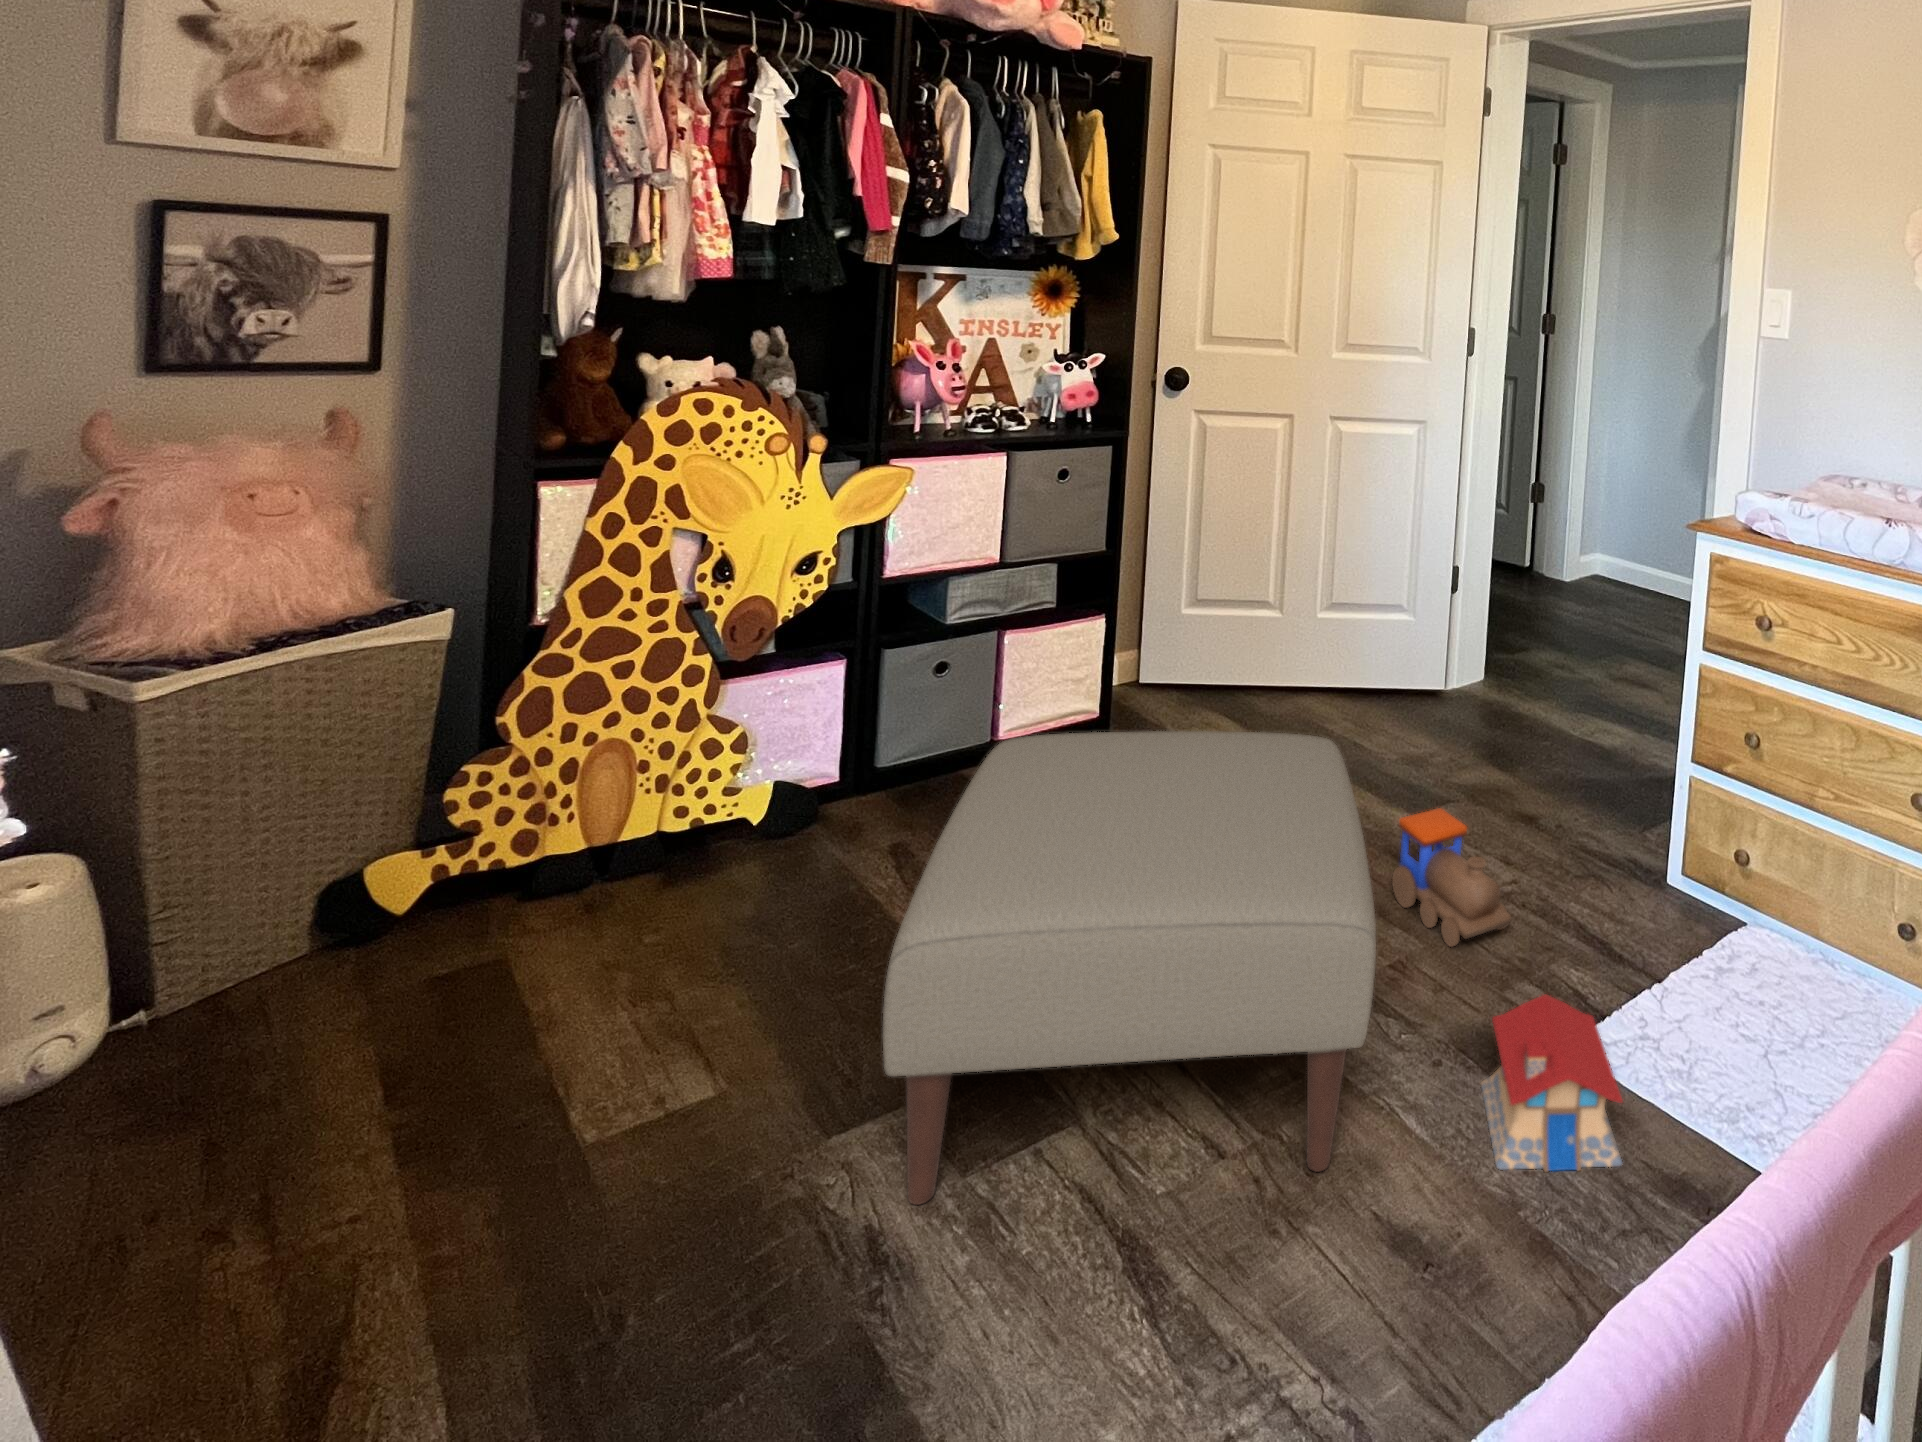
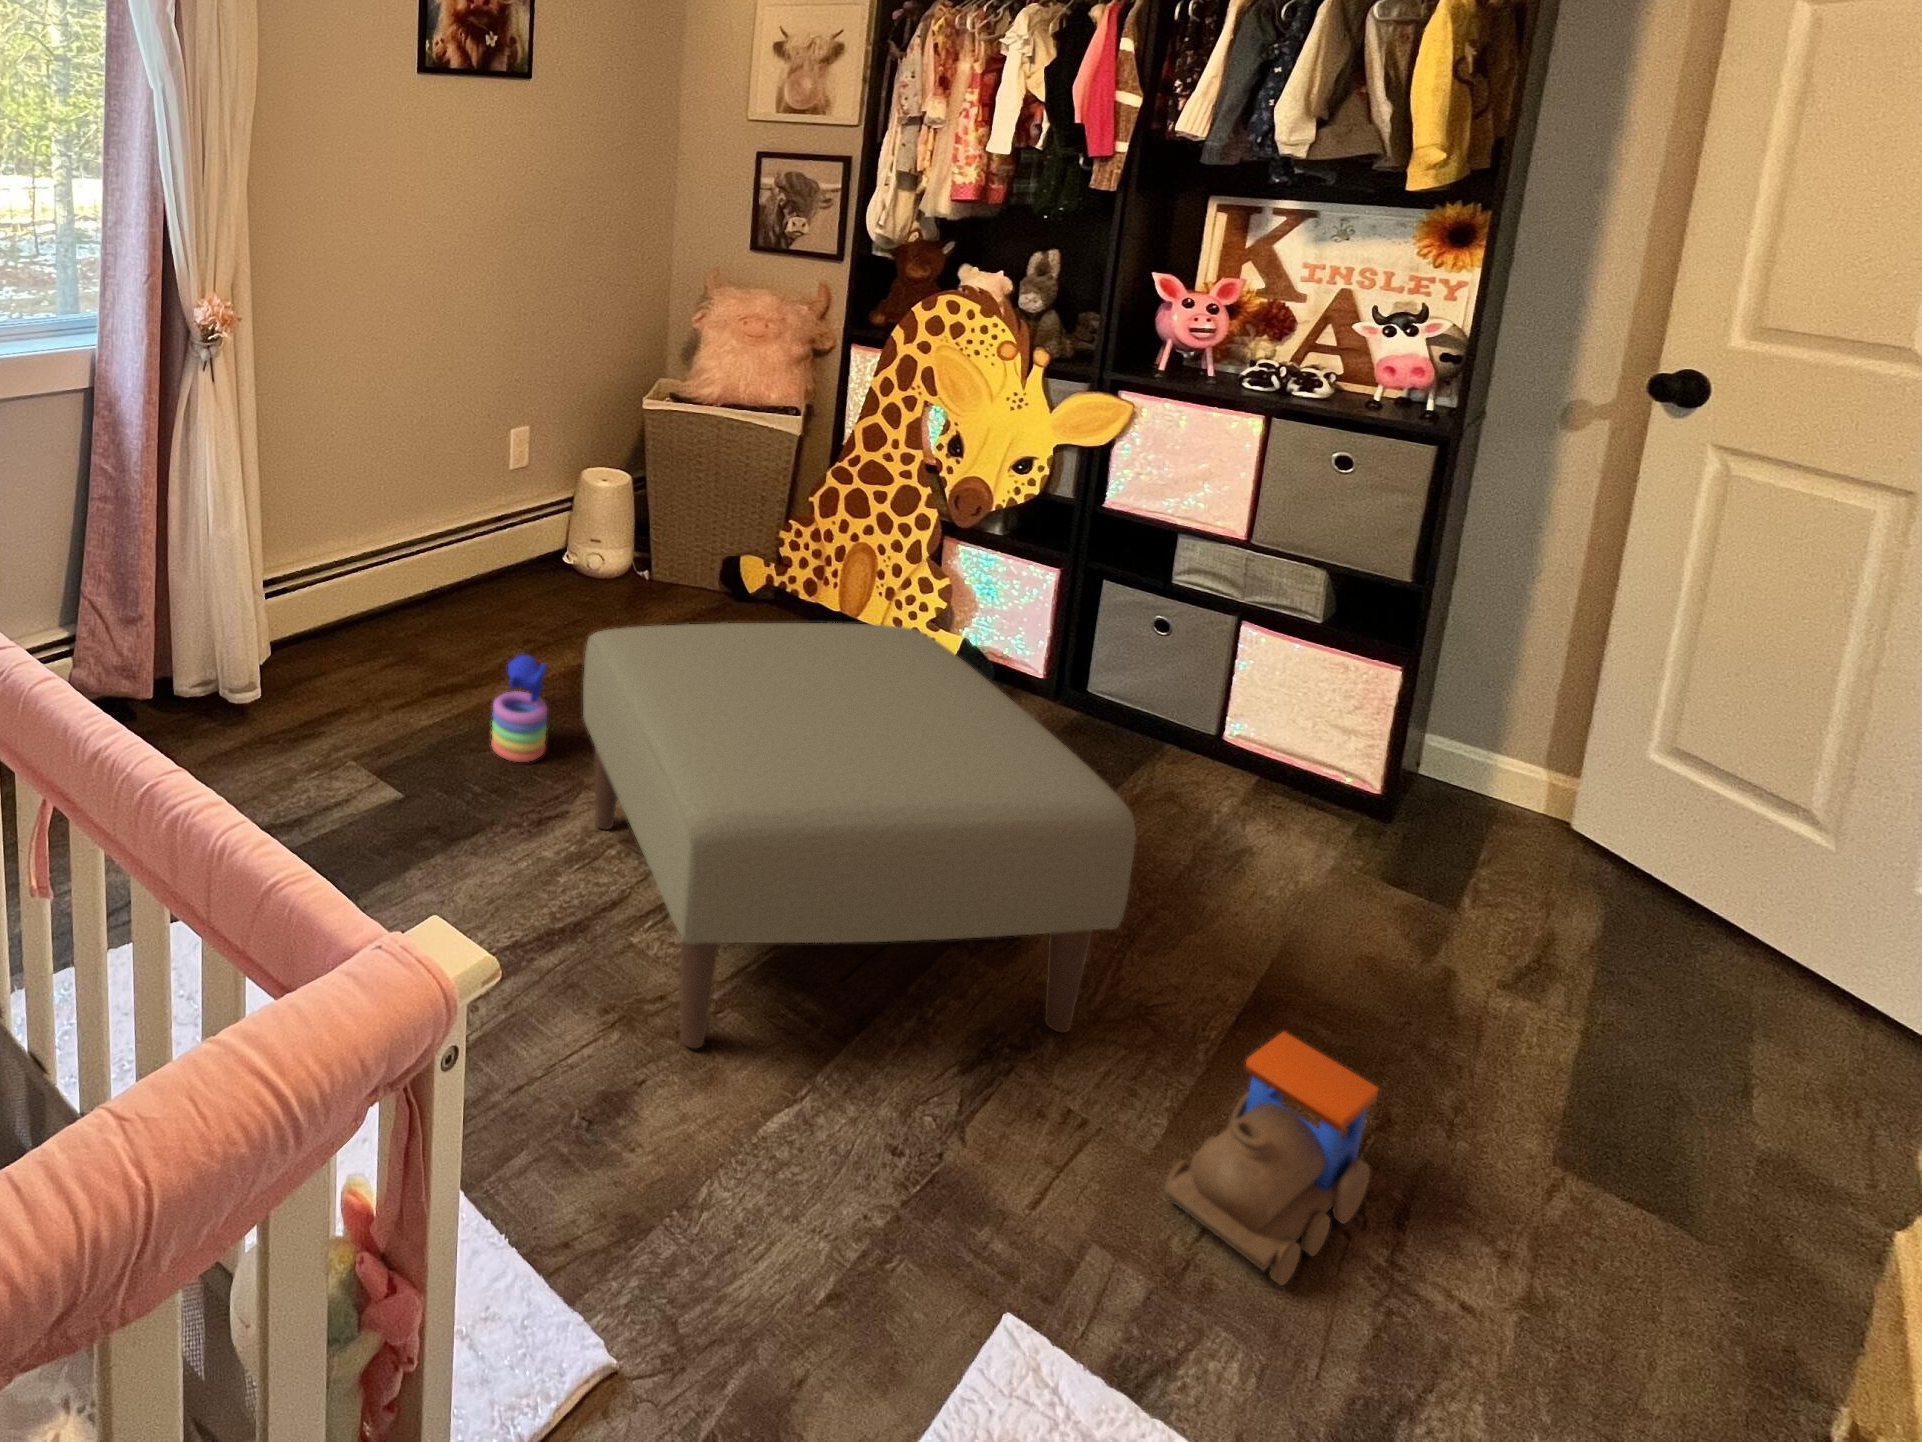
toy house: present [1481,995,1622,1172] -> none [731,1120,962,1369]
stacking toy: none [587,1108,711,1330] -> present [491,655,548,762]

